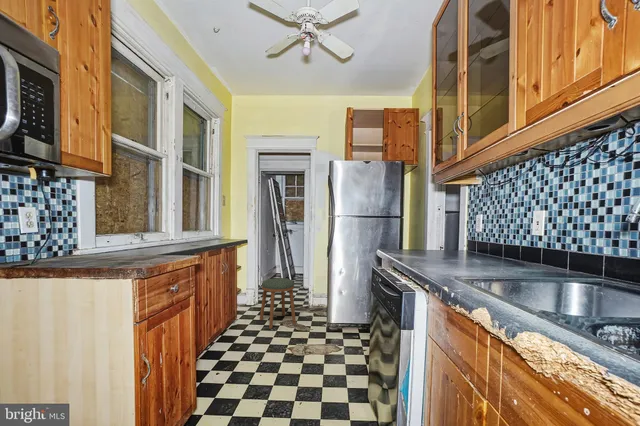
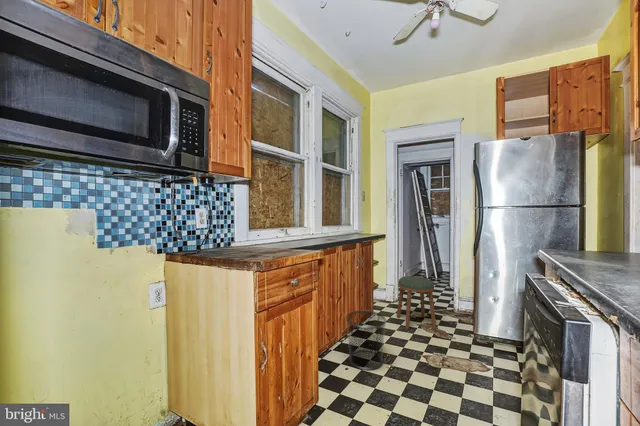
waste bin: none [215,315,257,373] -> present [346,310,386,370]

